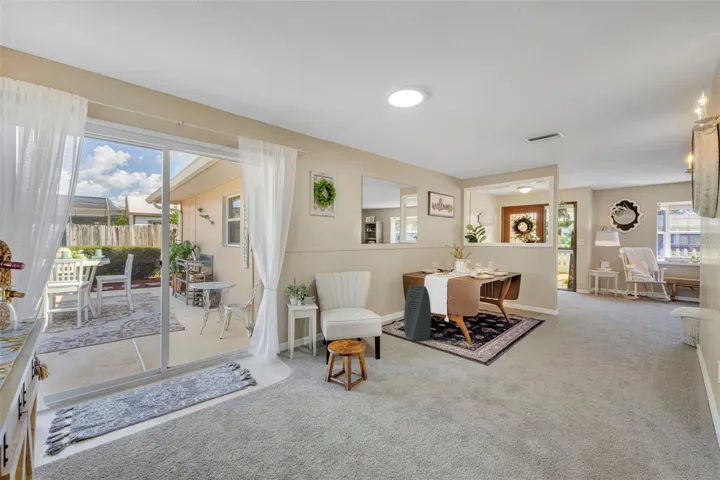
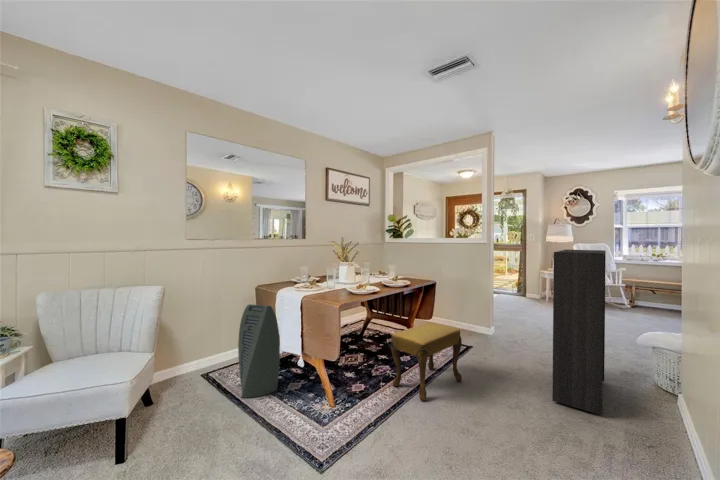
bookcase: none [611,253,673,367] -> present [552,250,649,446]
footstool: none [501,301,547,346] -> present [391,322,462,401]

